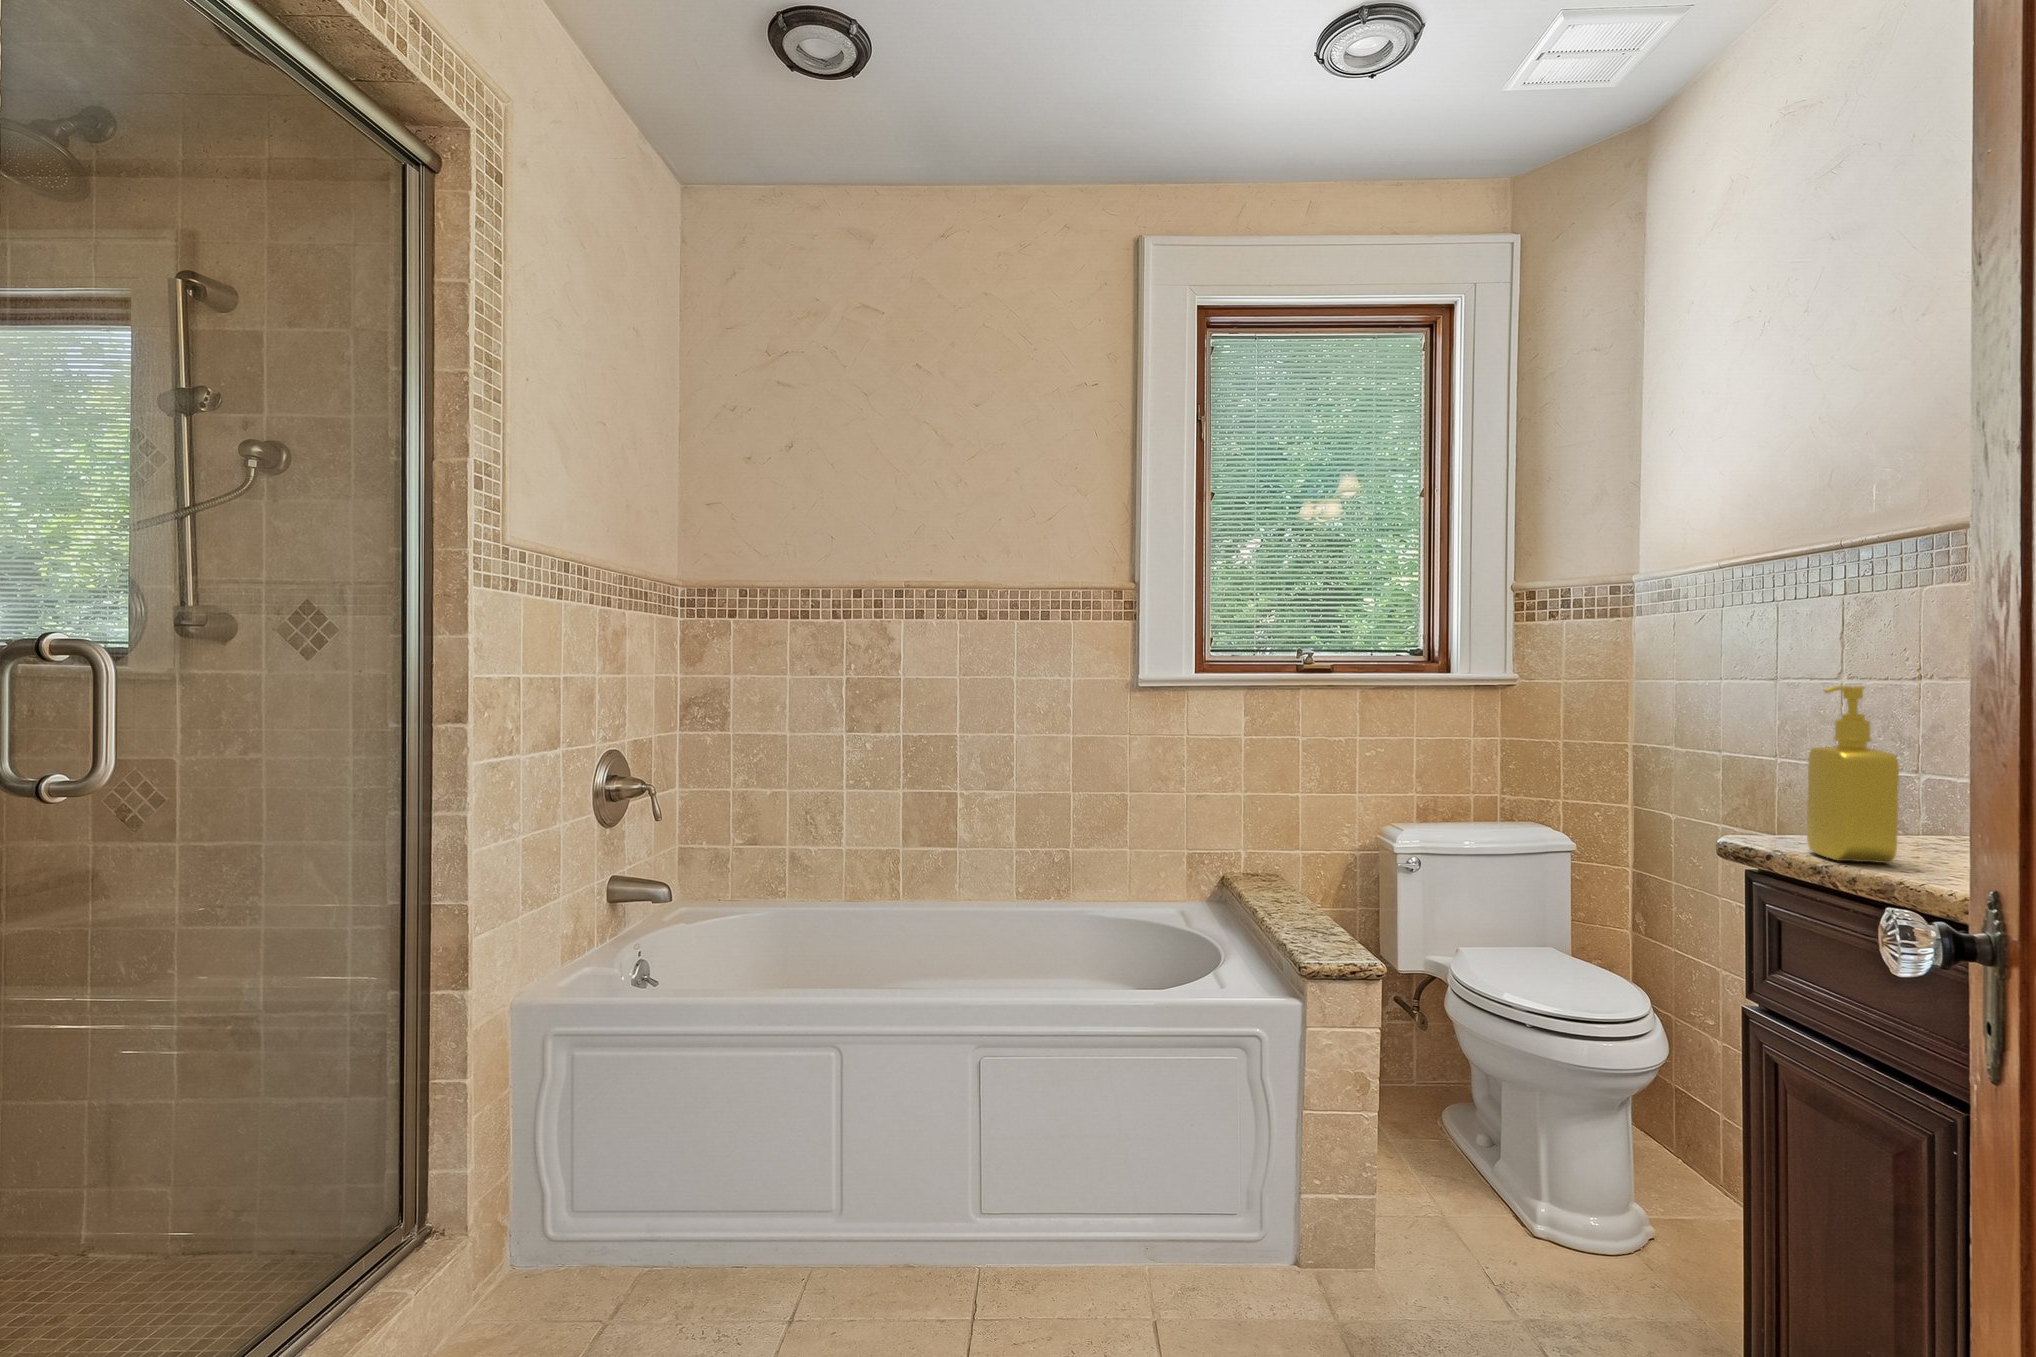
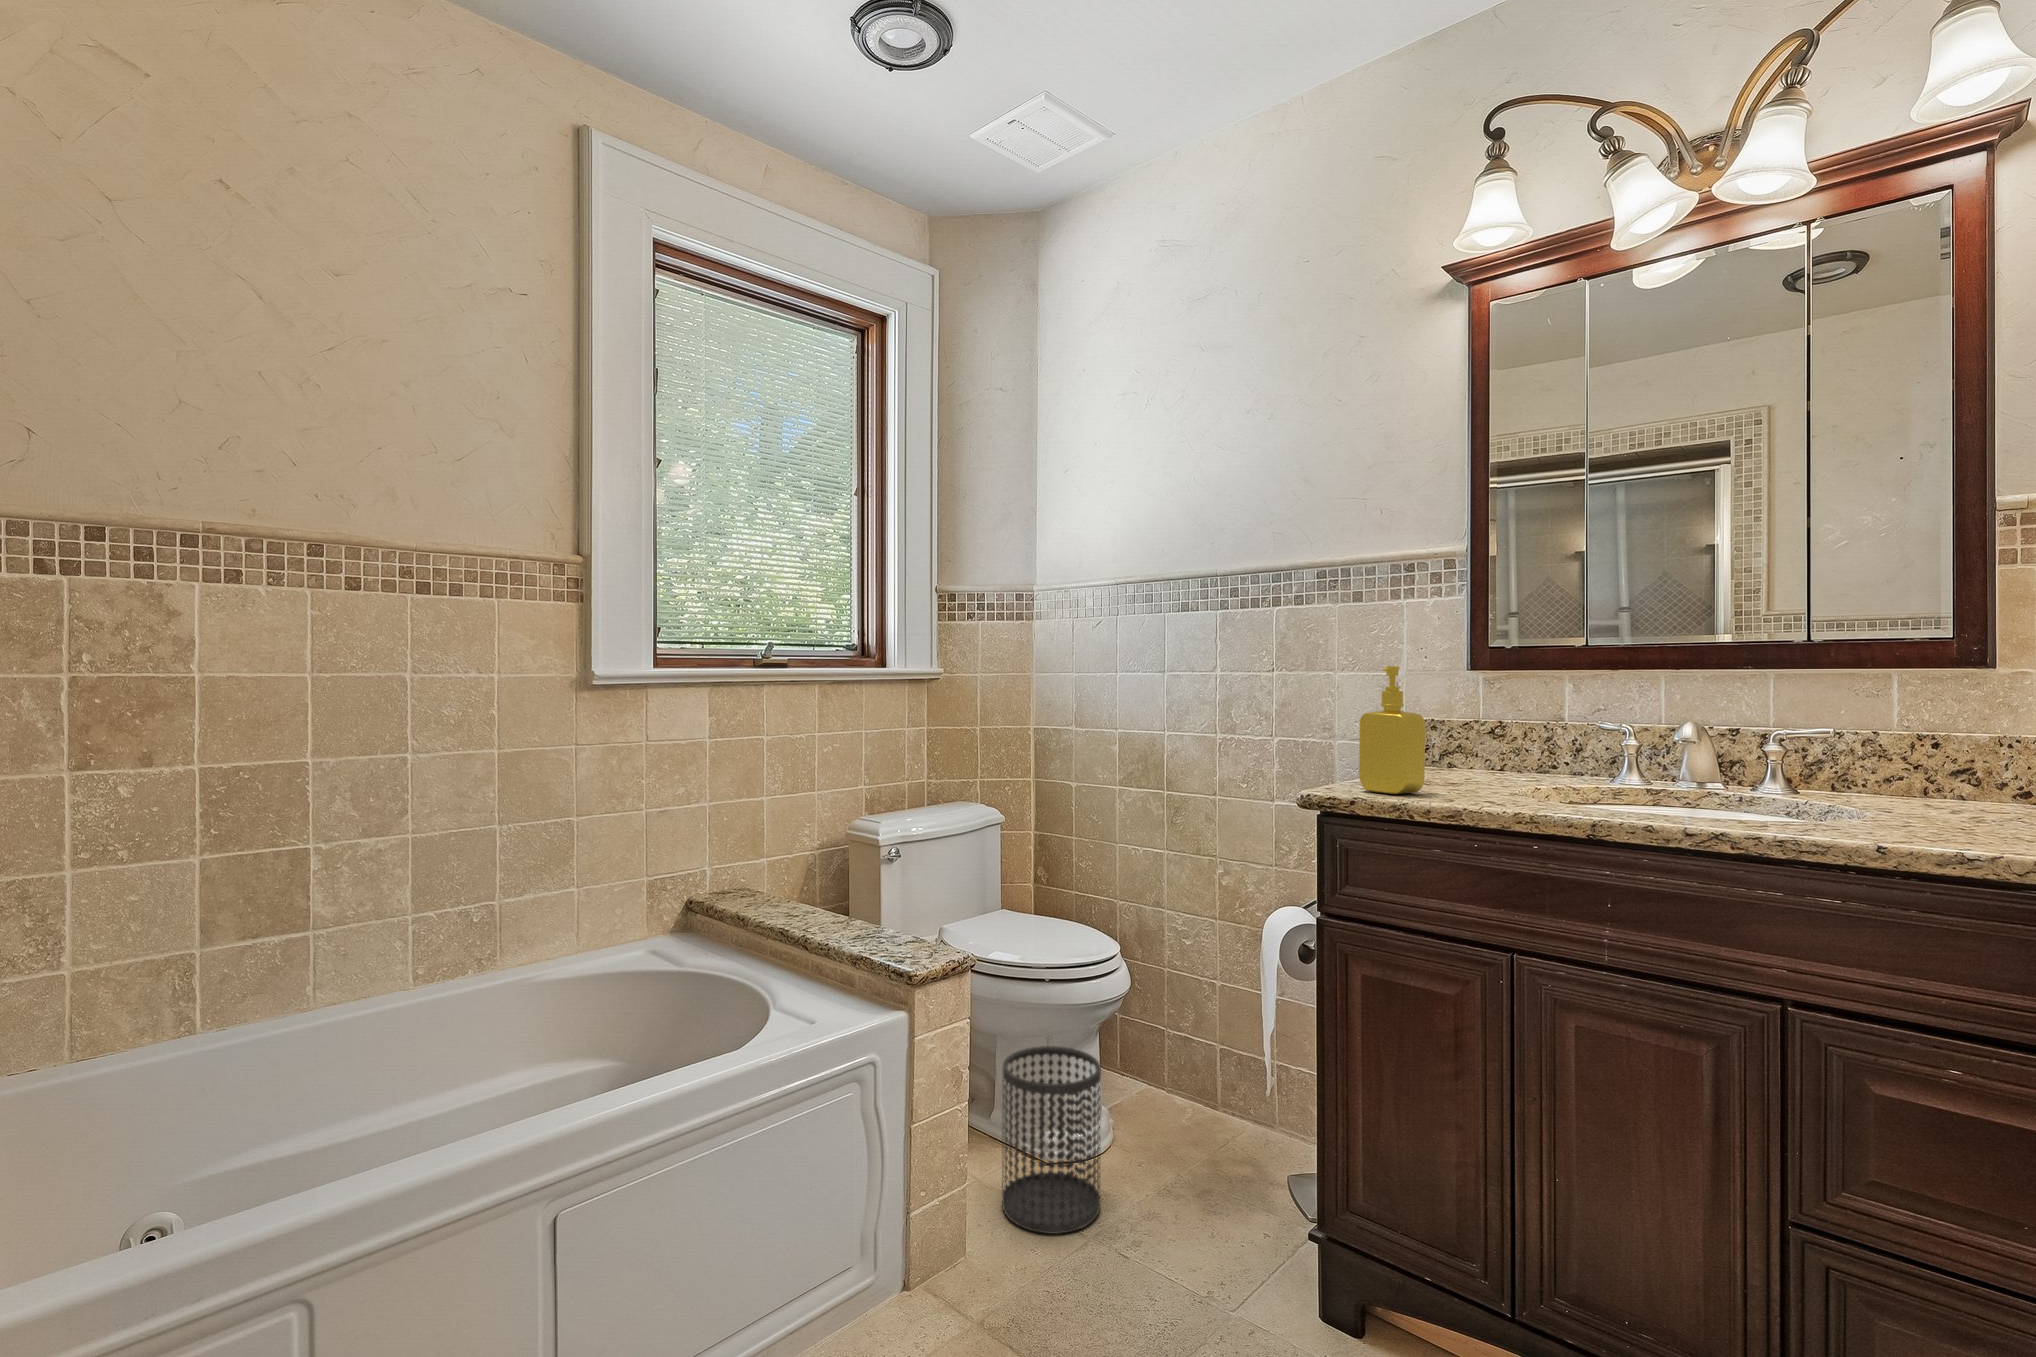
wastebasket: none [1437,1086,1557,1293] -> present [1002,1046,1101,1234]

